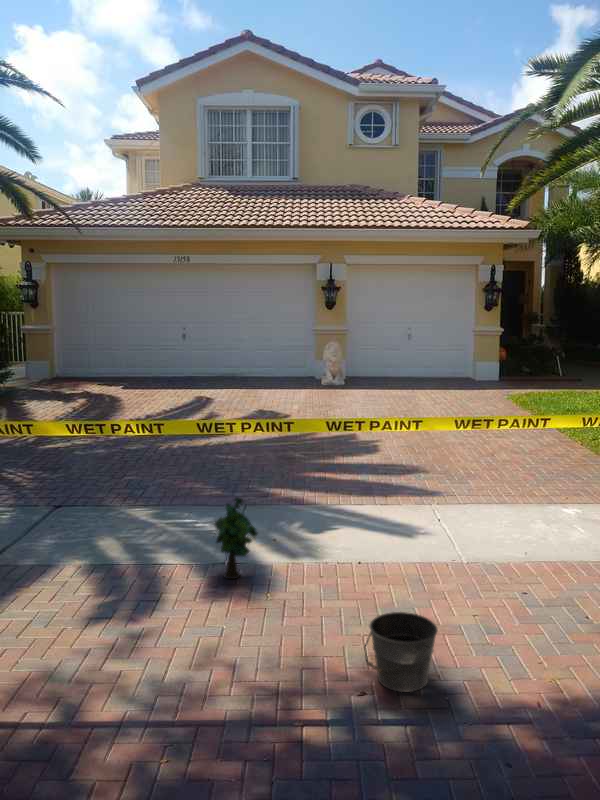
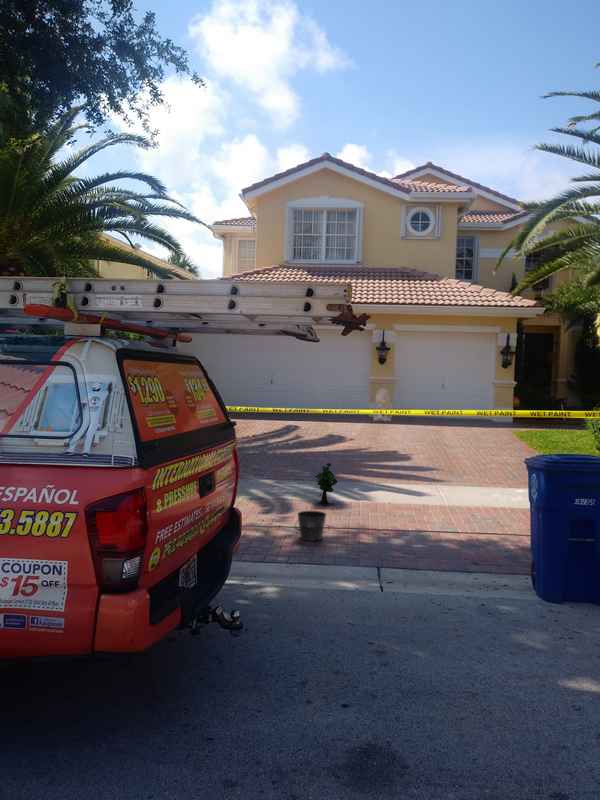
bucket: present [365,612,438,692] -> present [295,511,326,540]

